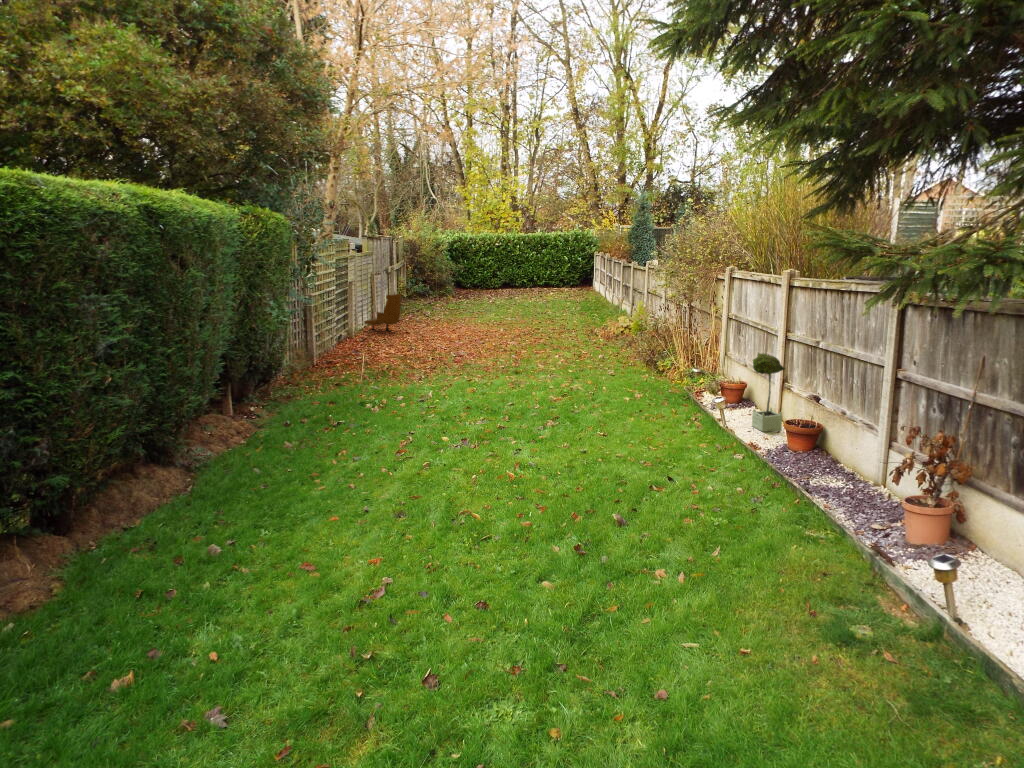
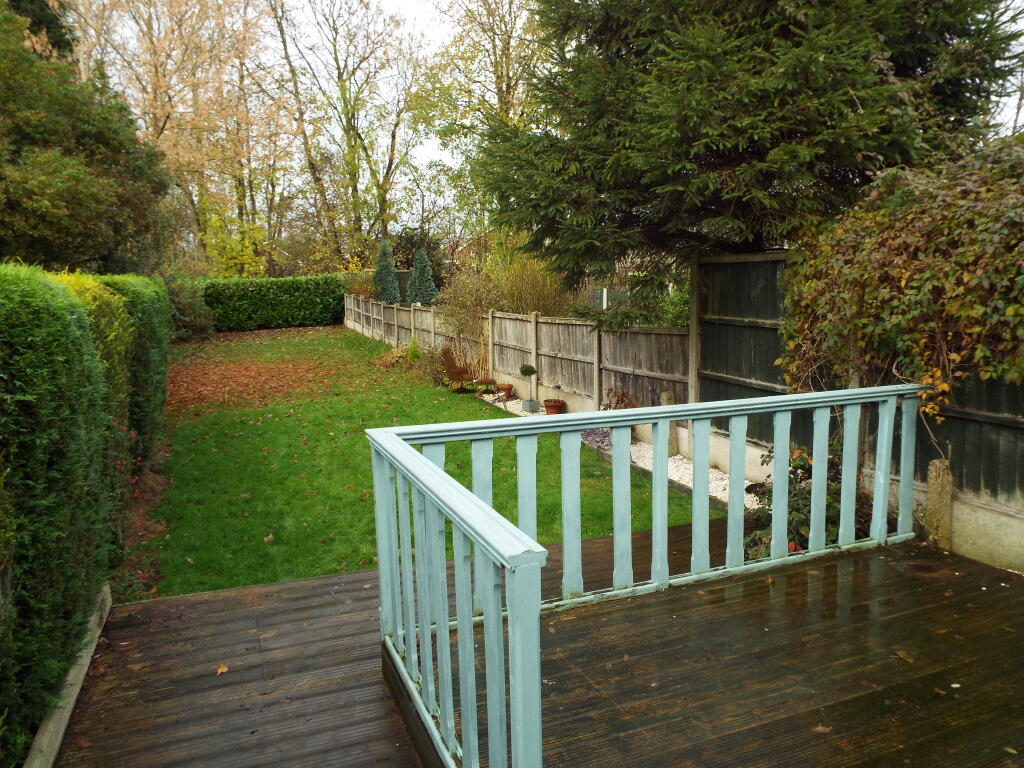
lounge chair: present [364,294,401,333] -> present [442,348,497,391]

